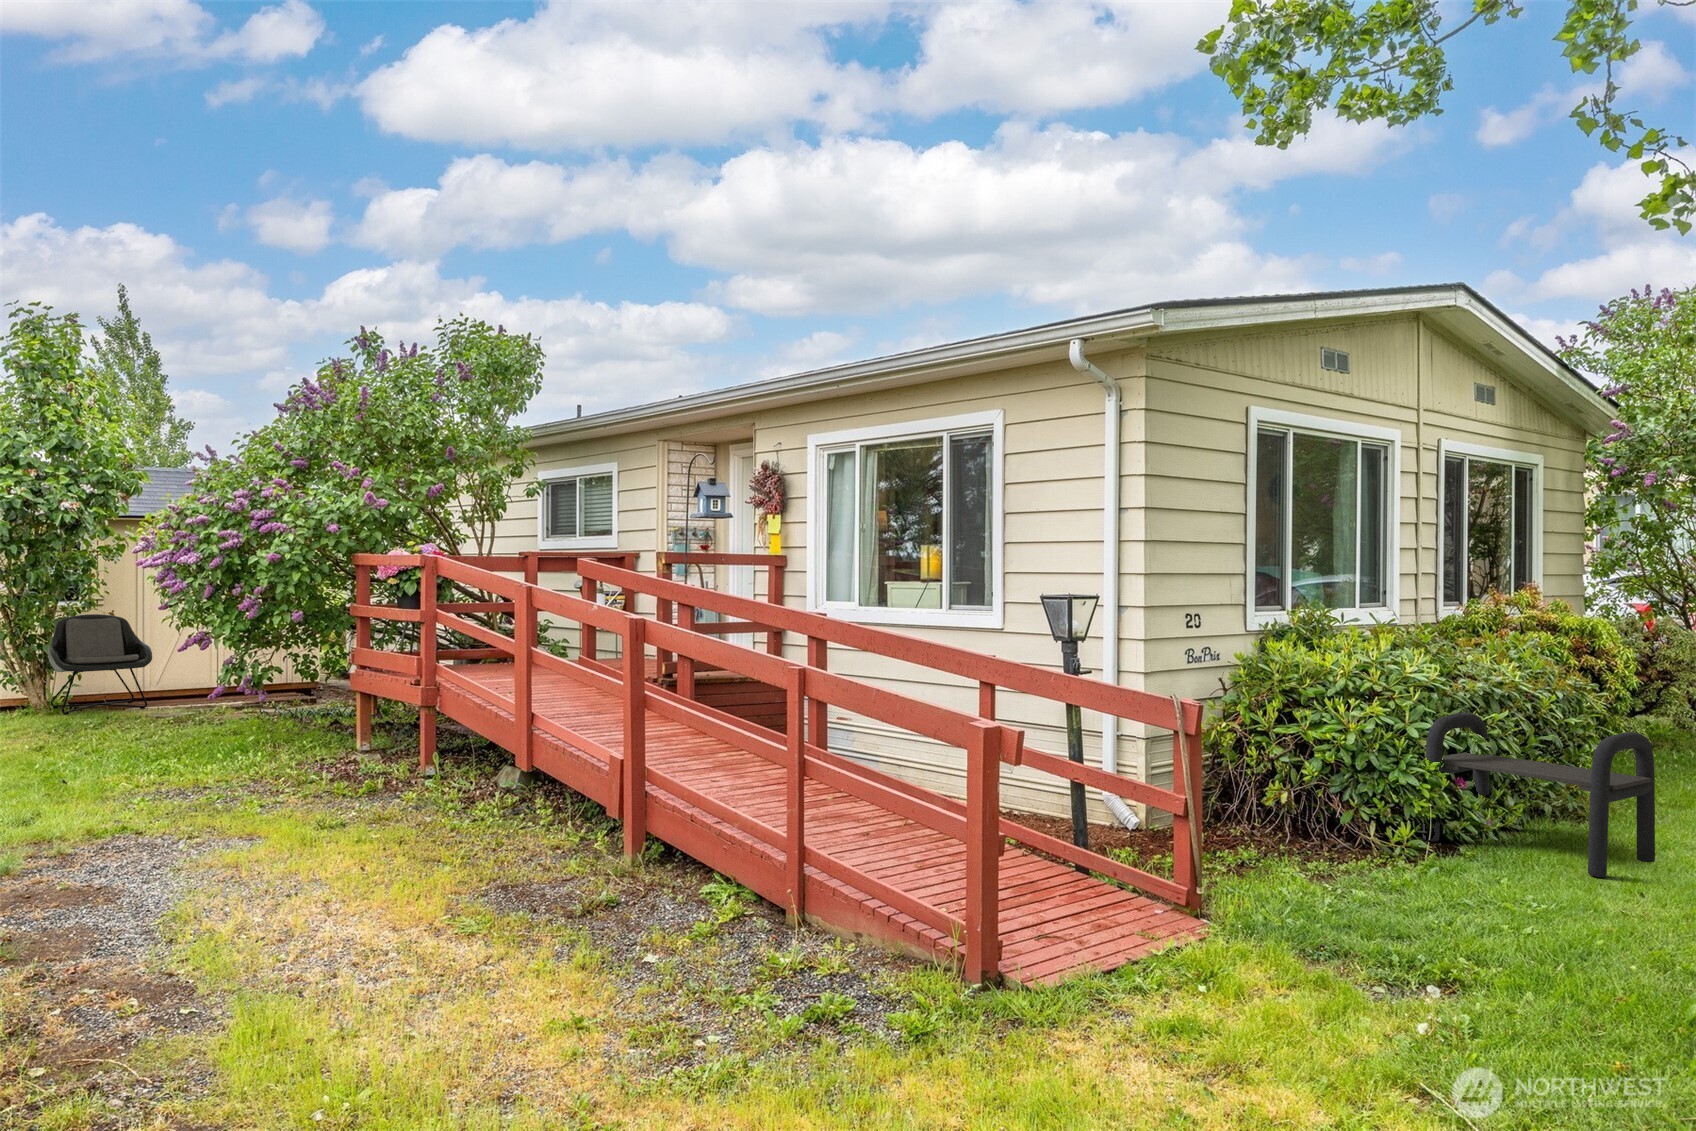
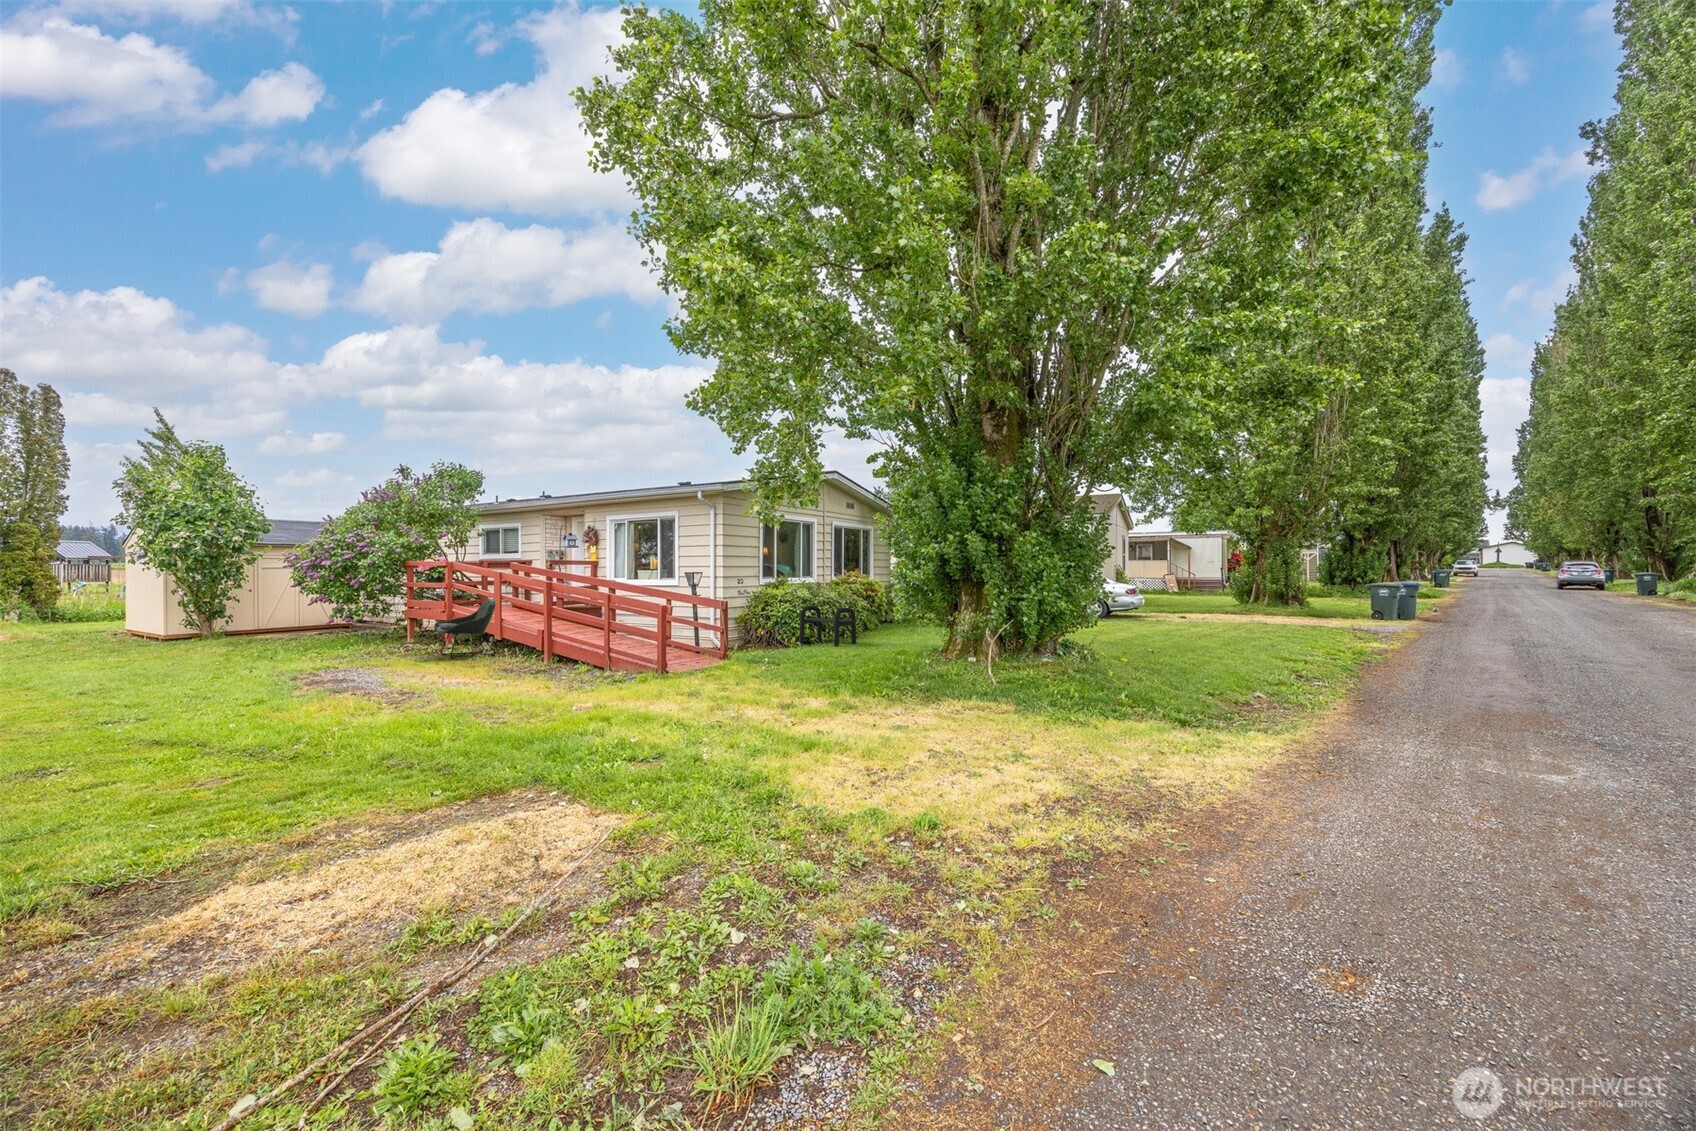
lounge chair: present [48,614,152,715] -> present [437,600,496,659]

